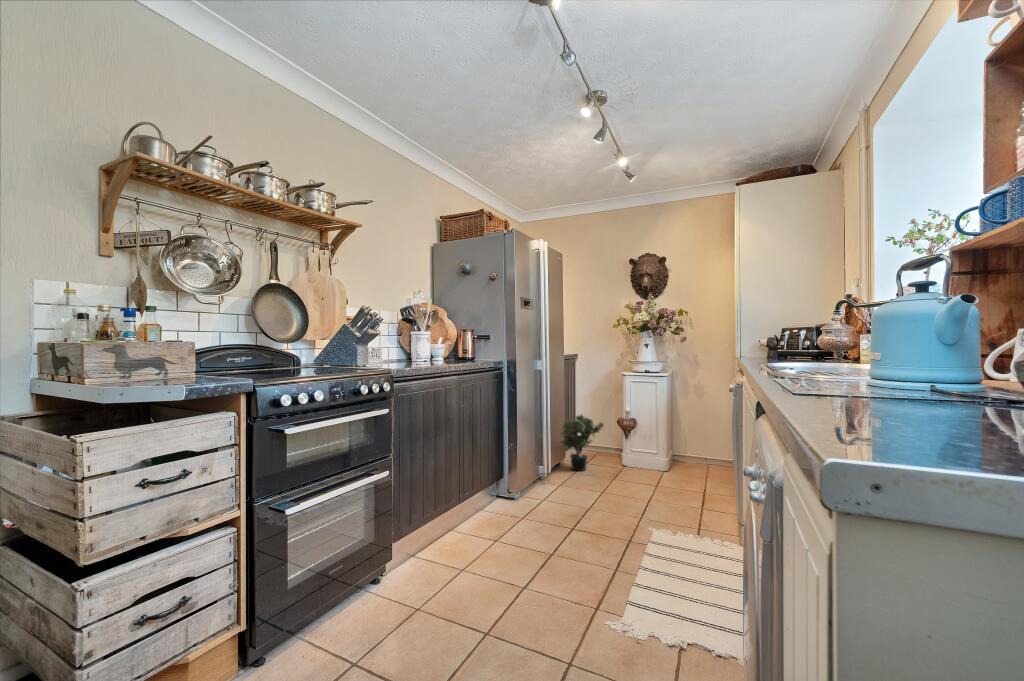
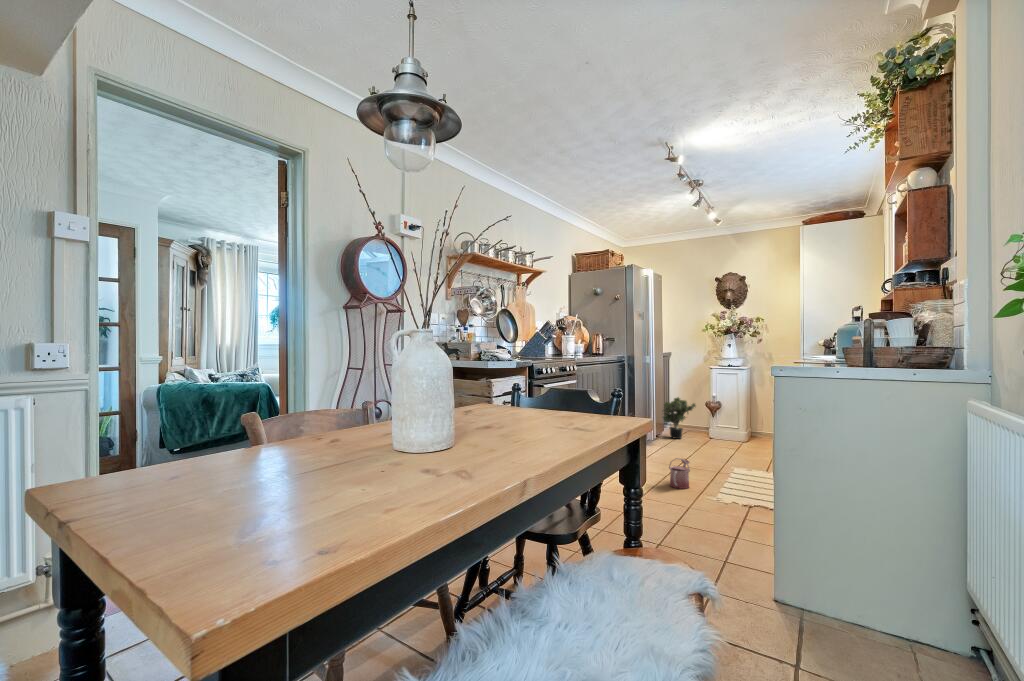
watering can: none [544,536,580,597] -> present [669,458,690,489]

